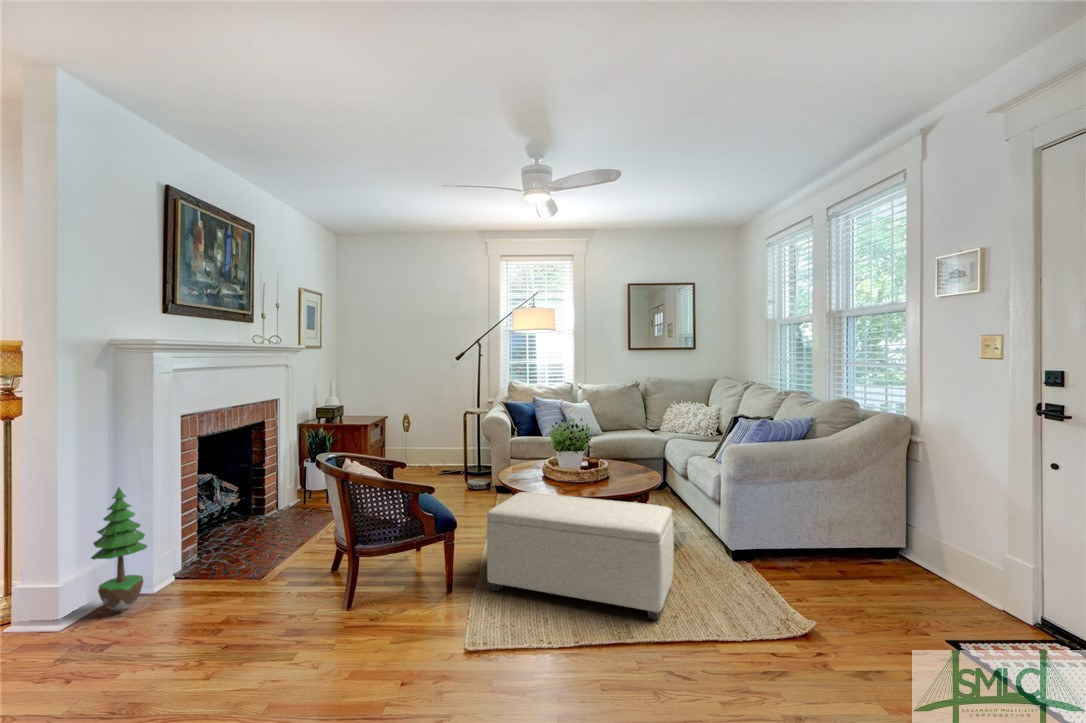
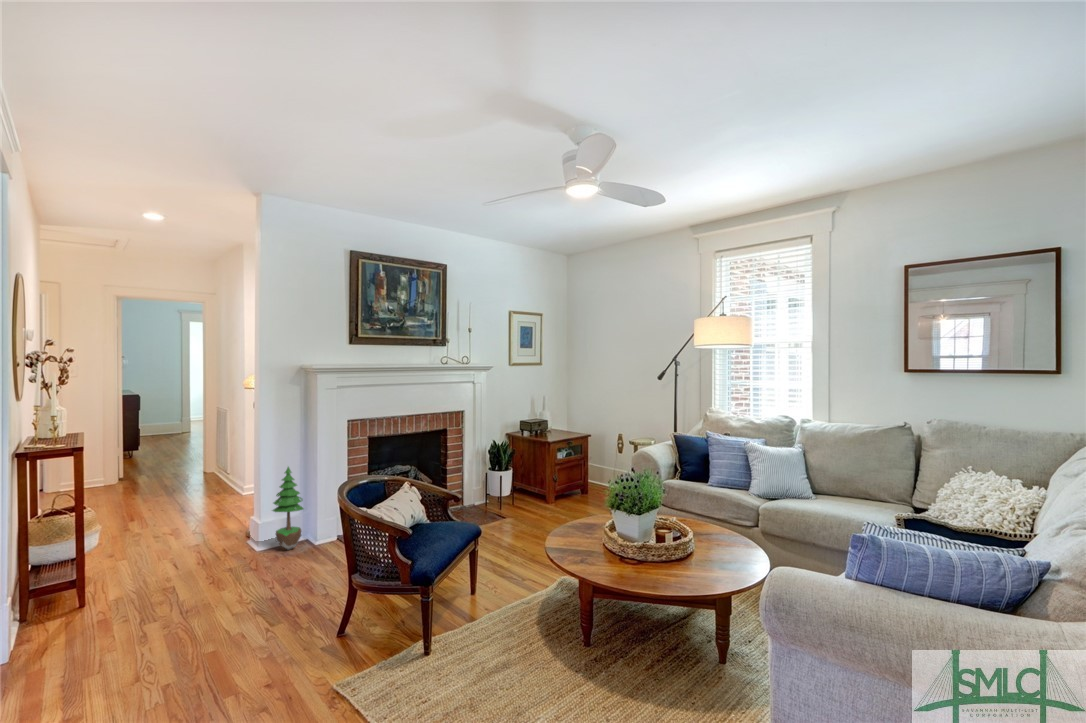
ottoman: present [487,492,674,620] -> none [463,531,610,701]

